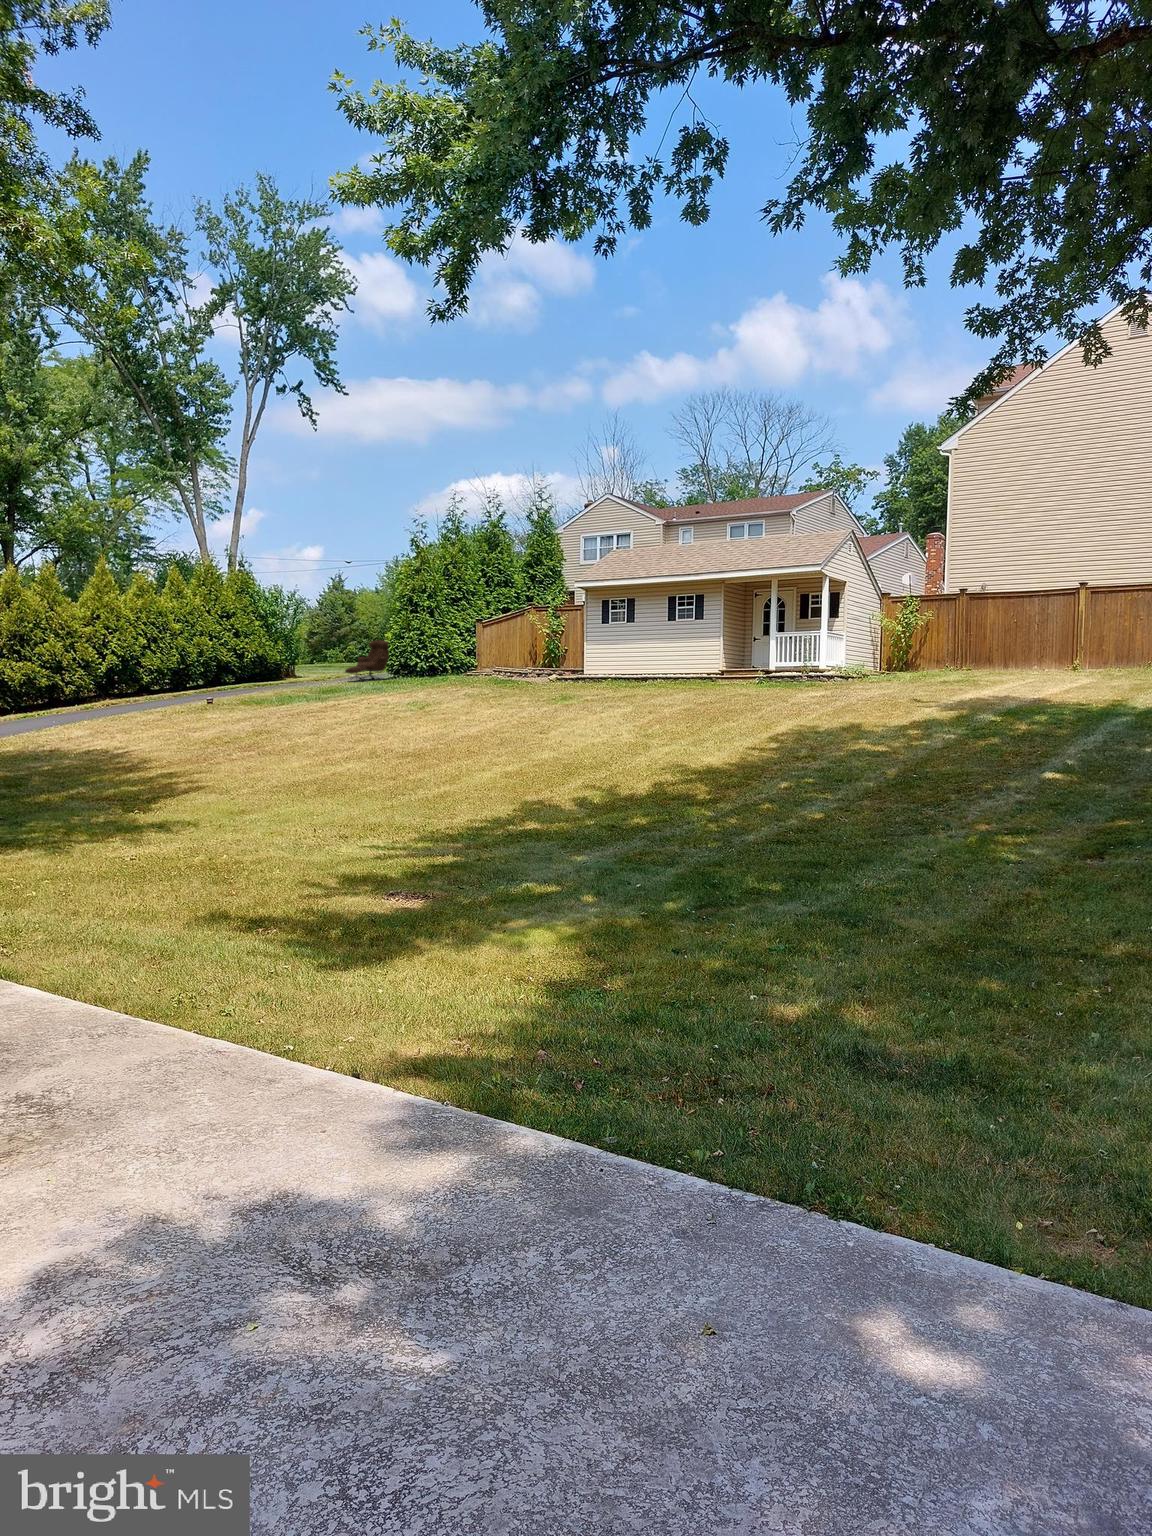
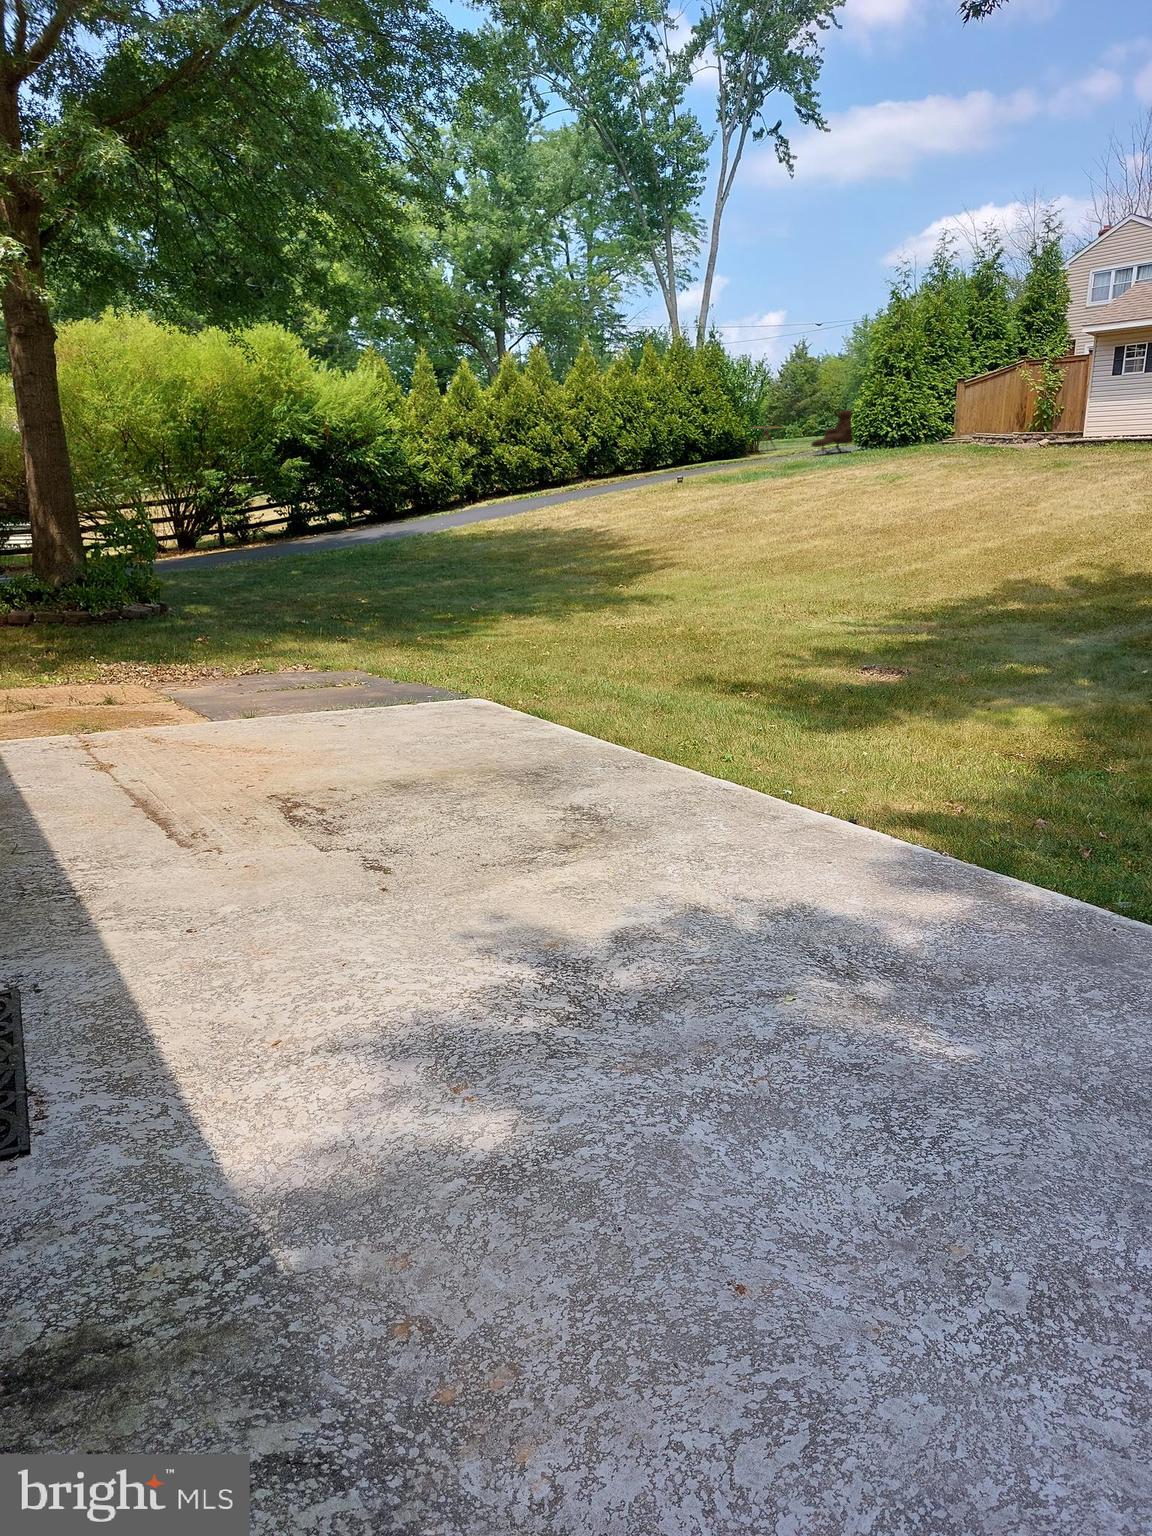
round table: none [282,652,316,675] -> present [753,426,780,451]

